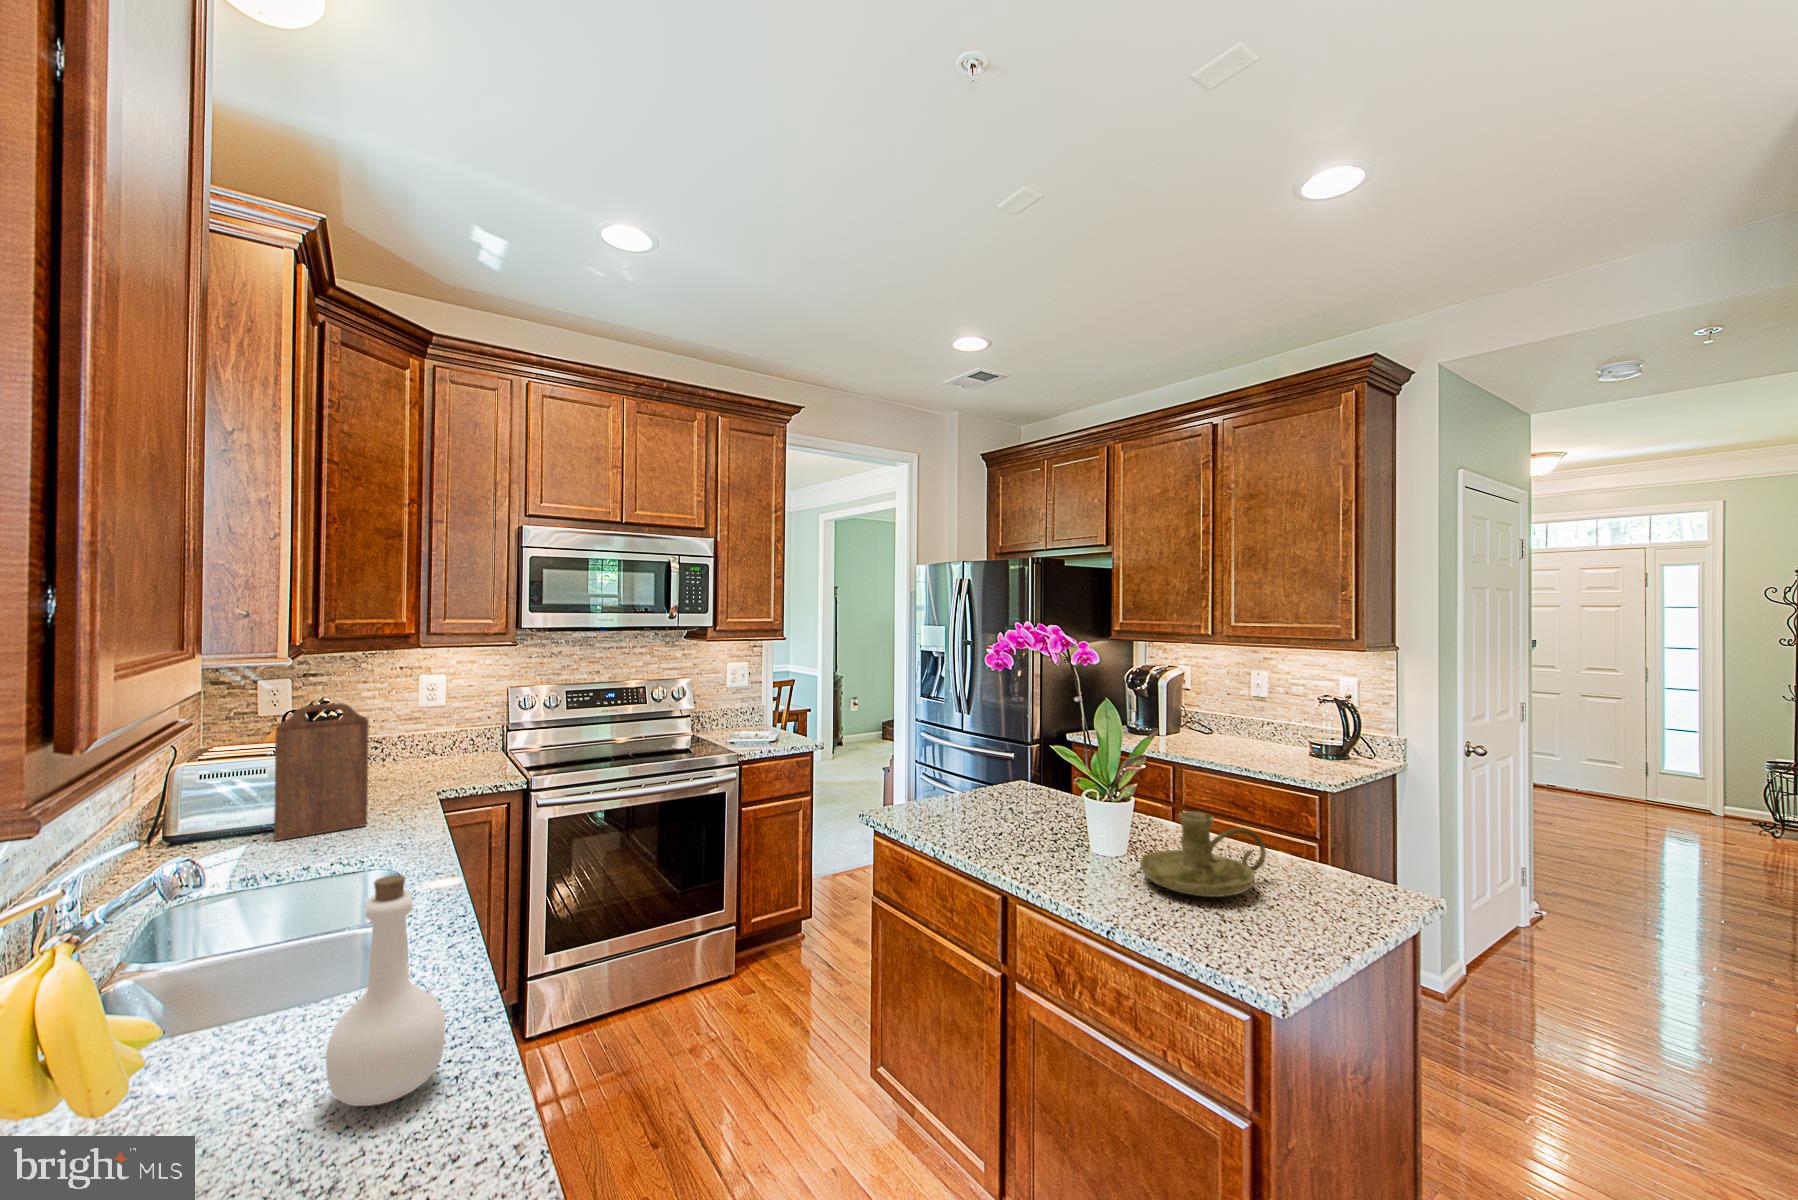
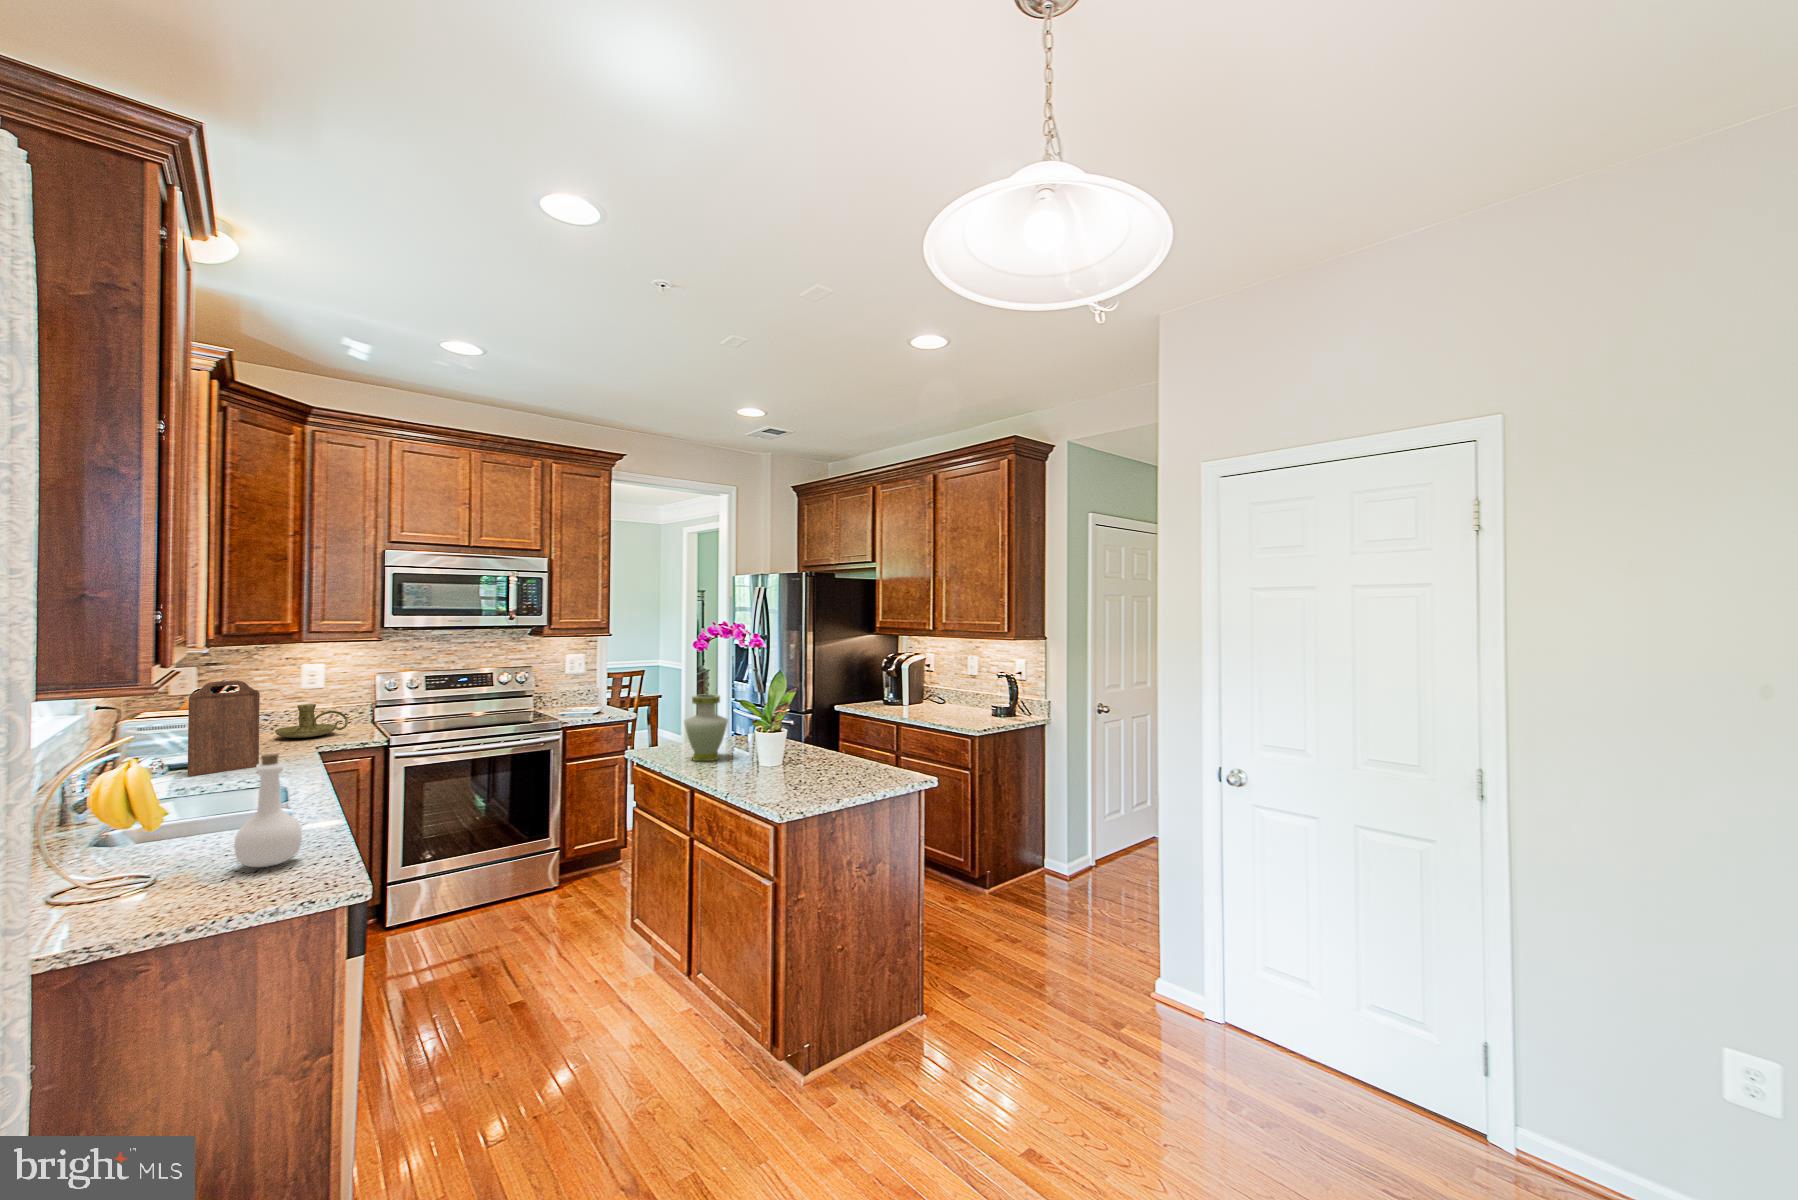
vase: none [970,736,1038,843] -> present [684,694,728,761]
candle holder: present [1140,811,1266,897] -> present [275,704,348,738]

